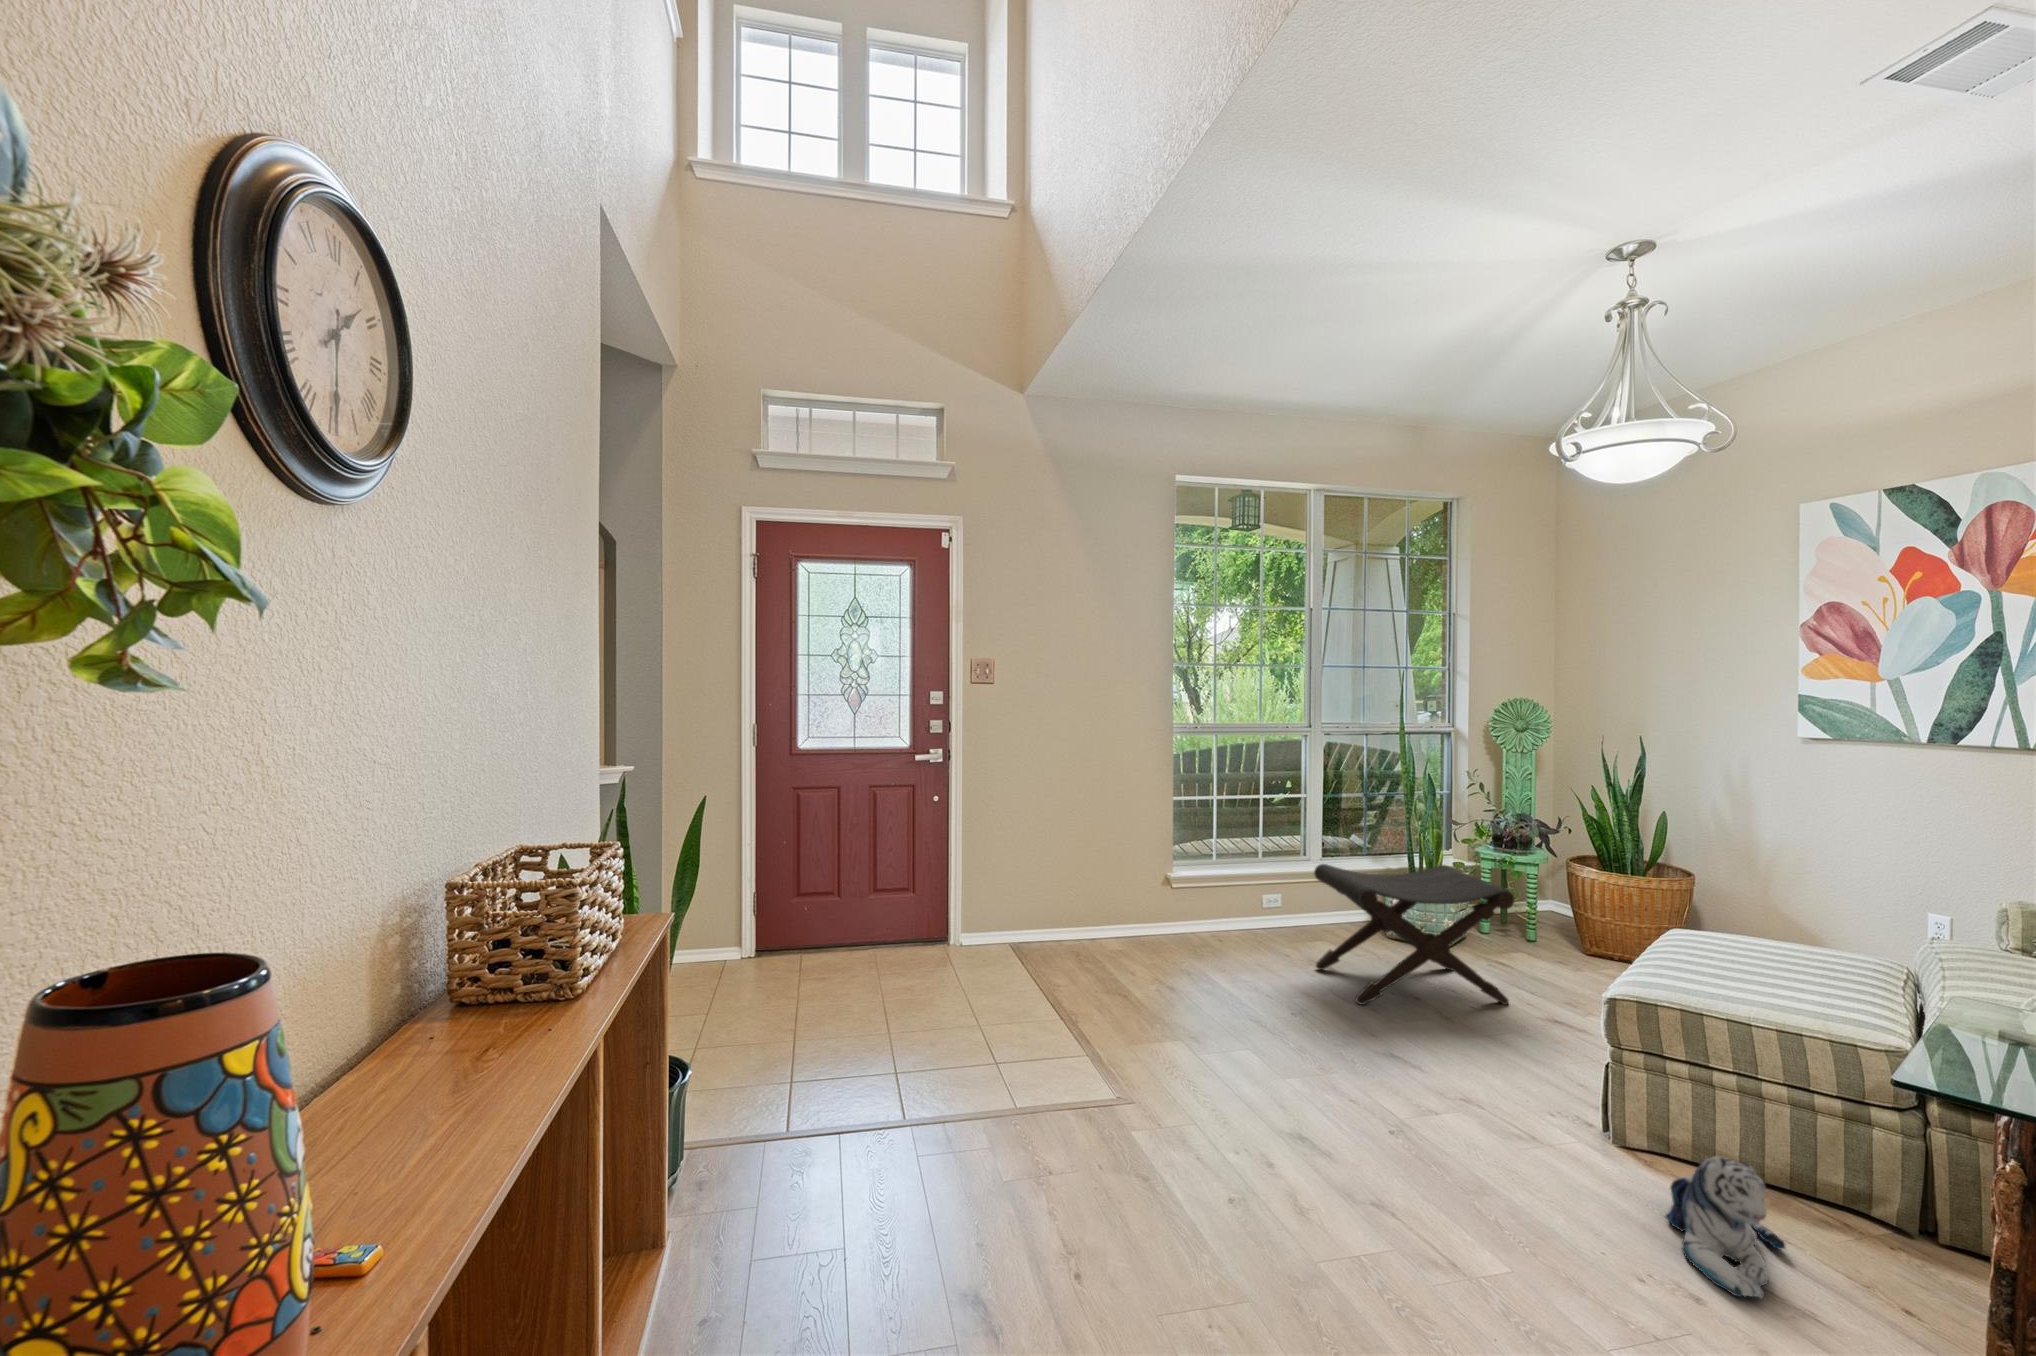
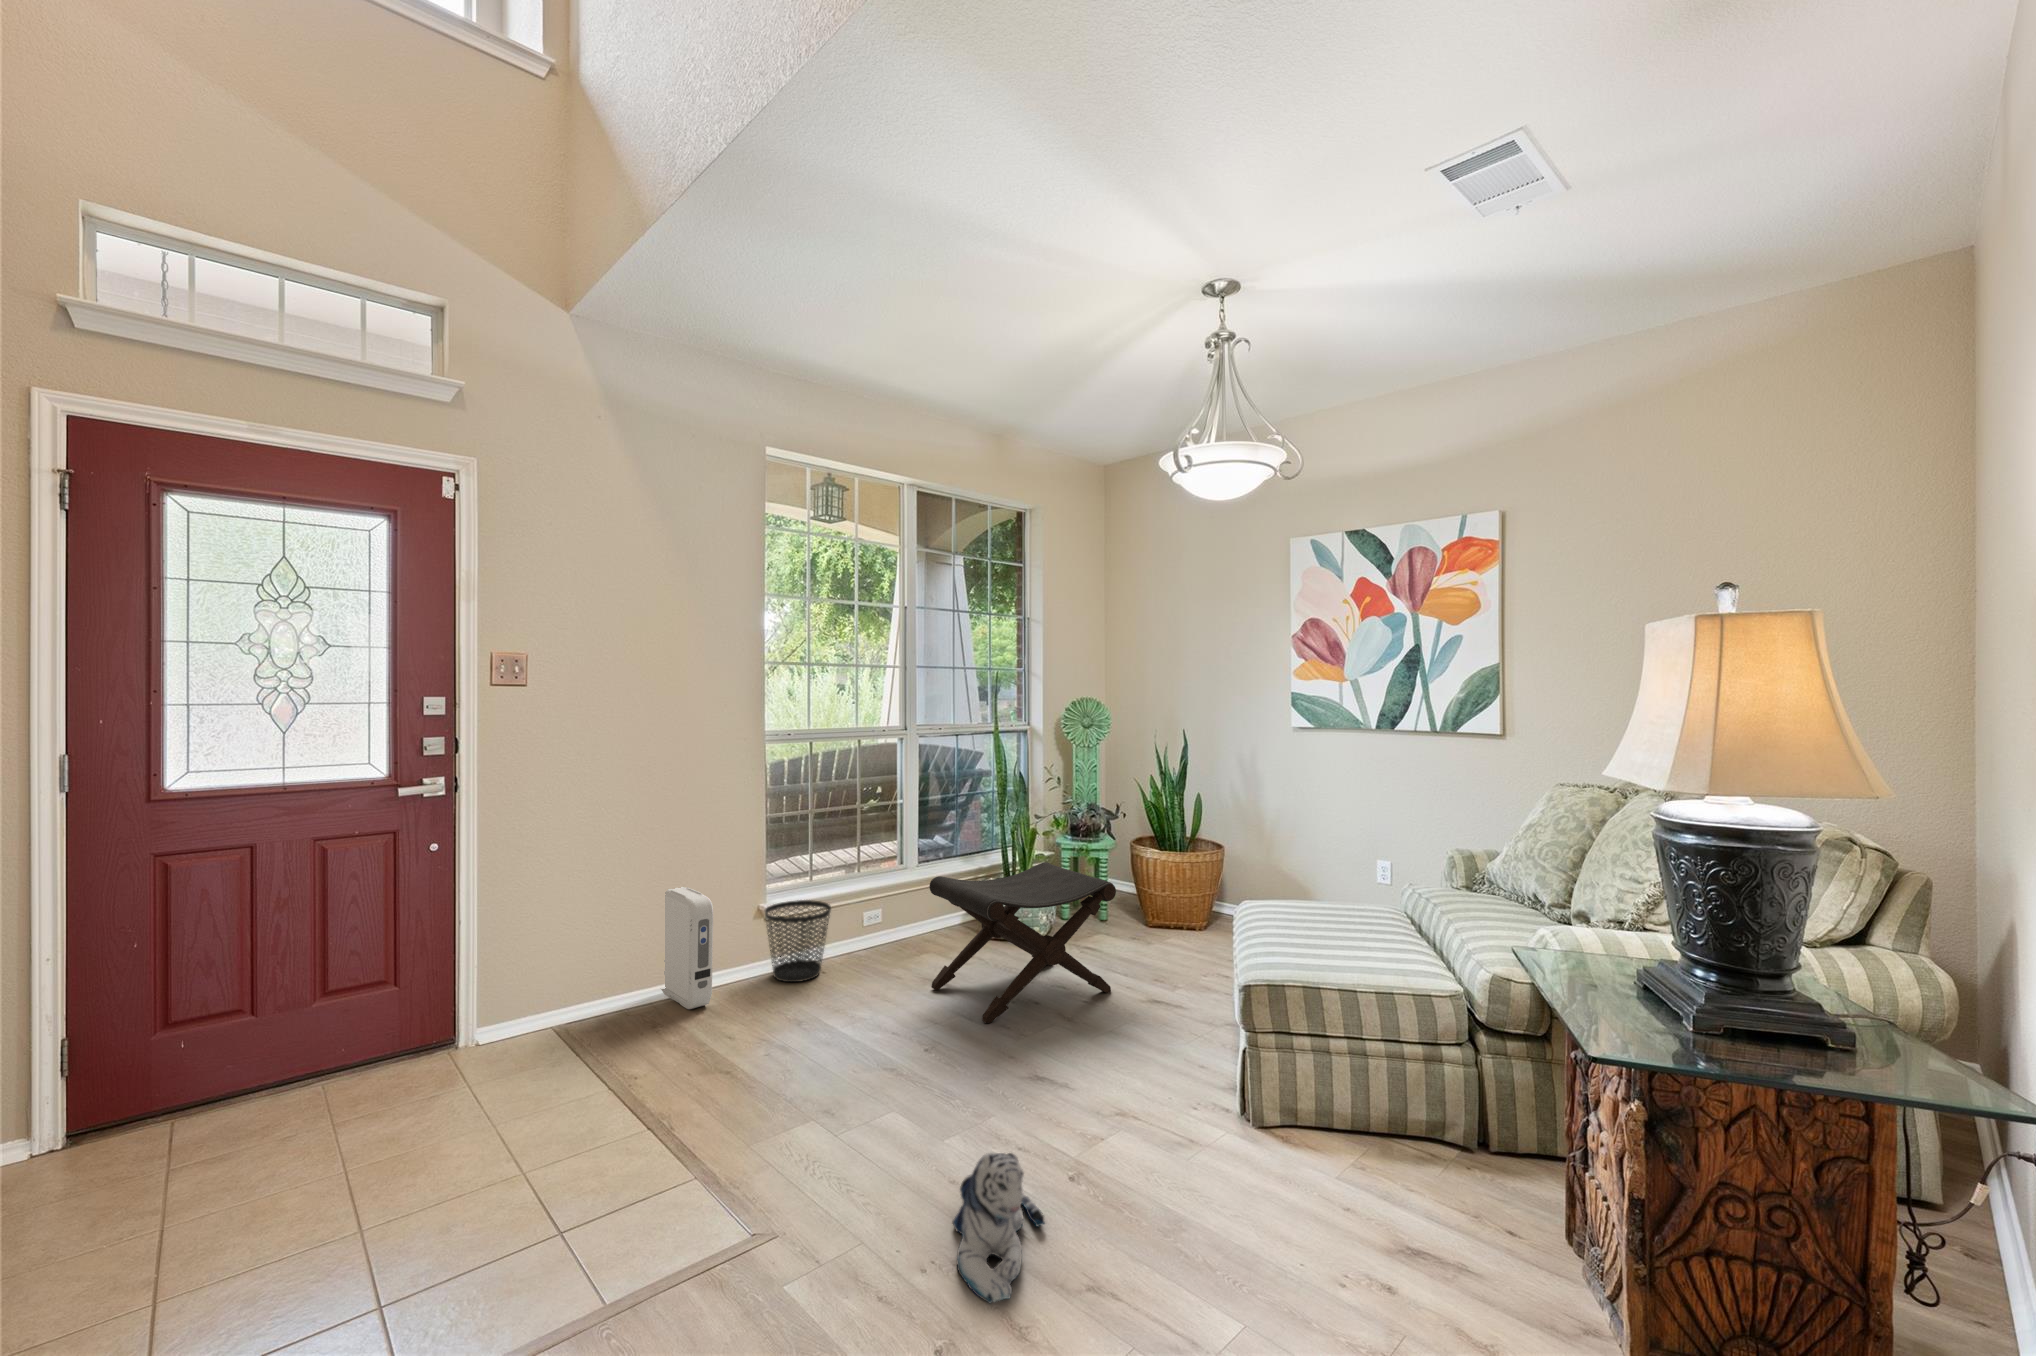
air purifier: none [1086,848,1124,947] -> present [661,887,713,1009]
wastebasket: none [1170,873,1227,943] -> present [765,900,831,982]
plush toy: present [1666,1156,1785,1298] -> present [953,1152,1045,1303]

